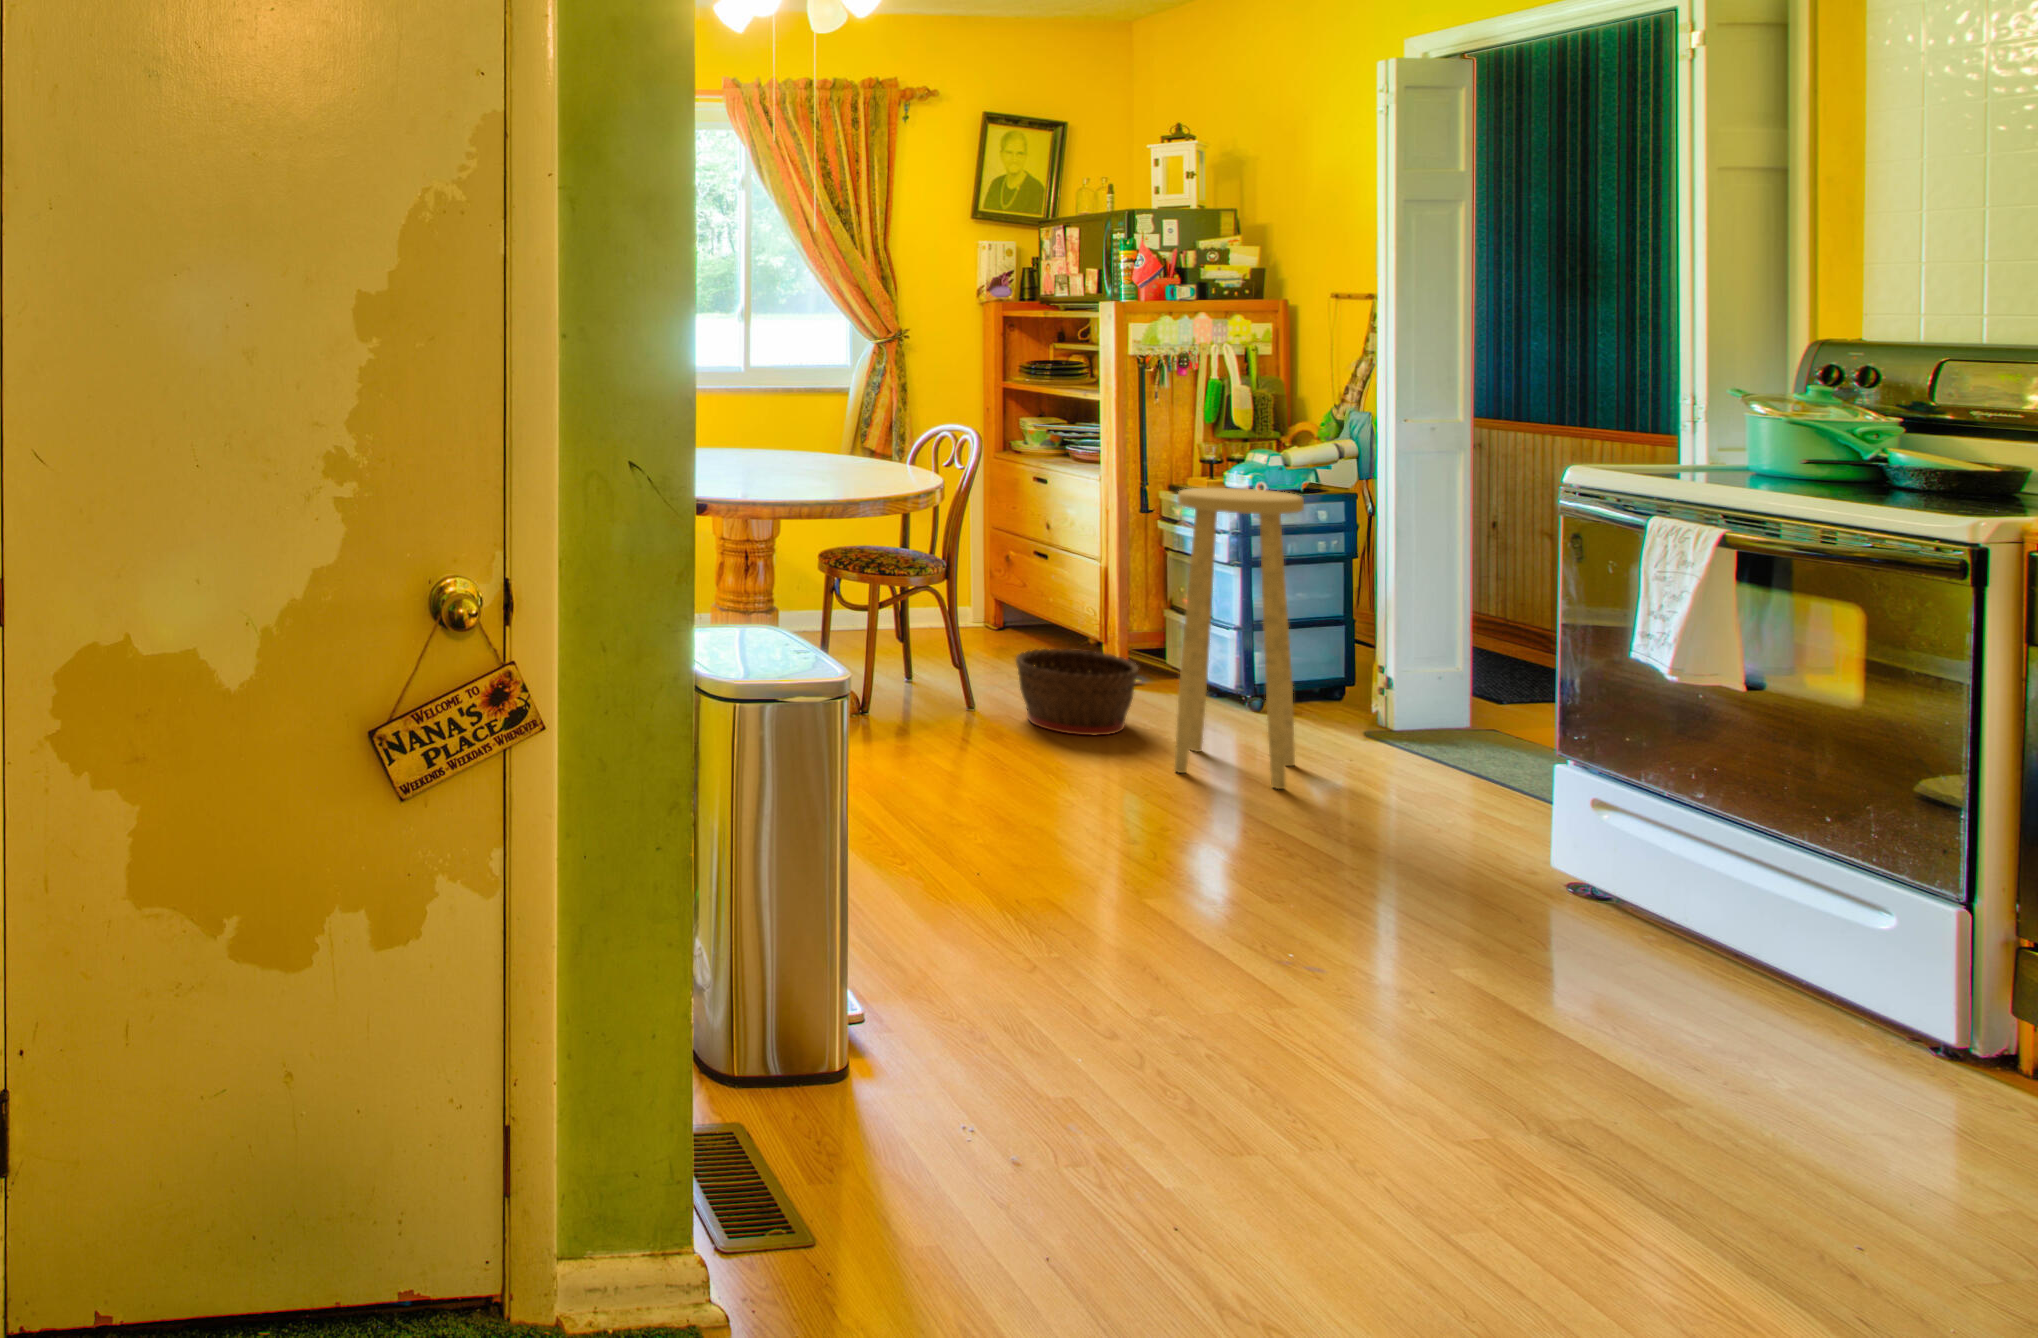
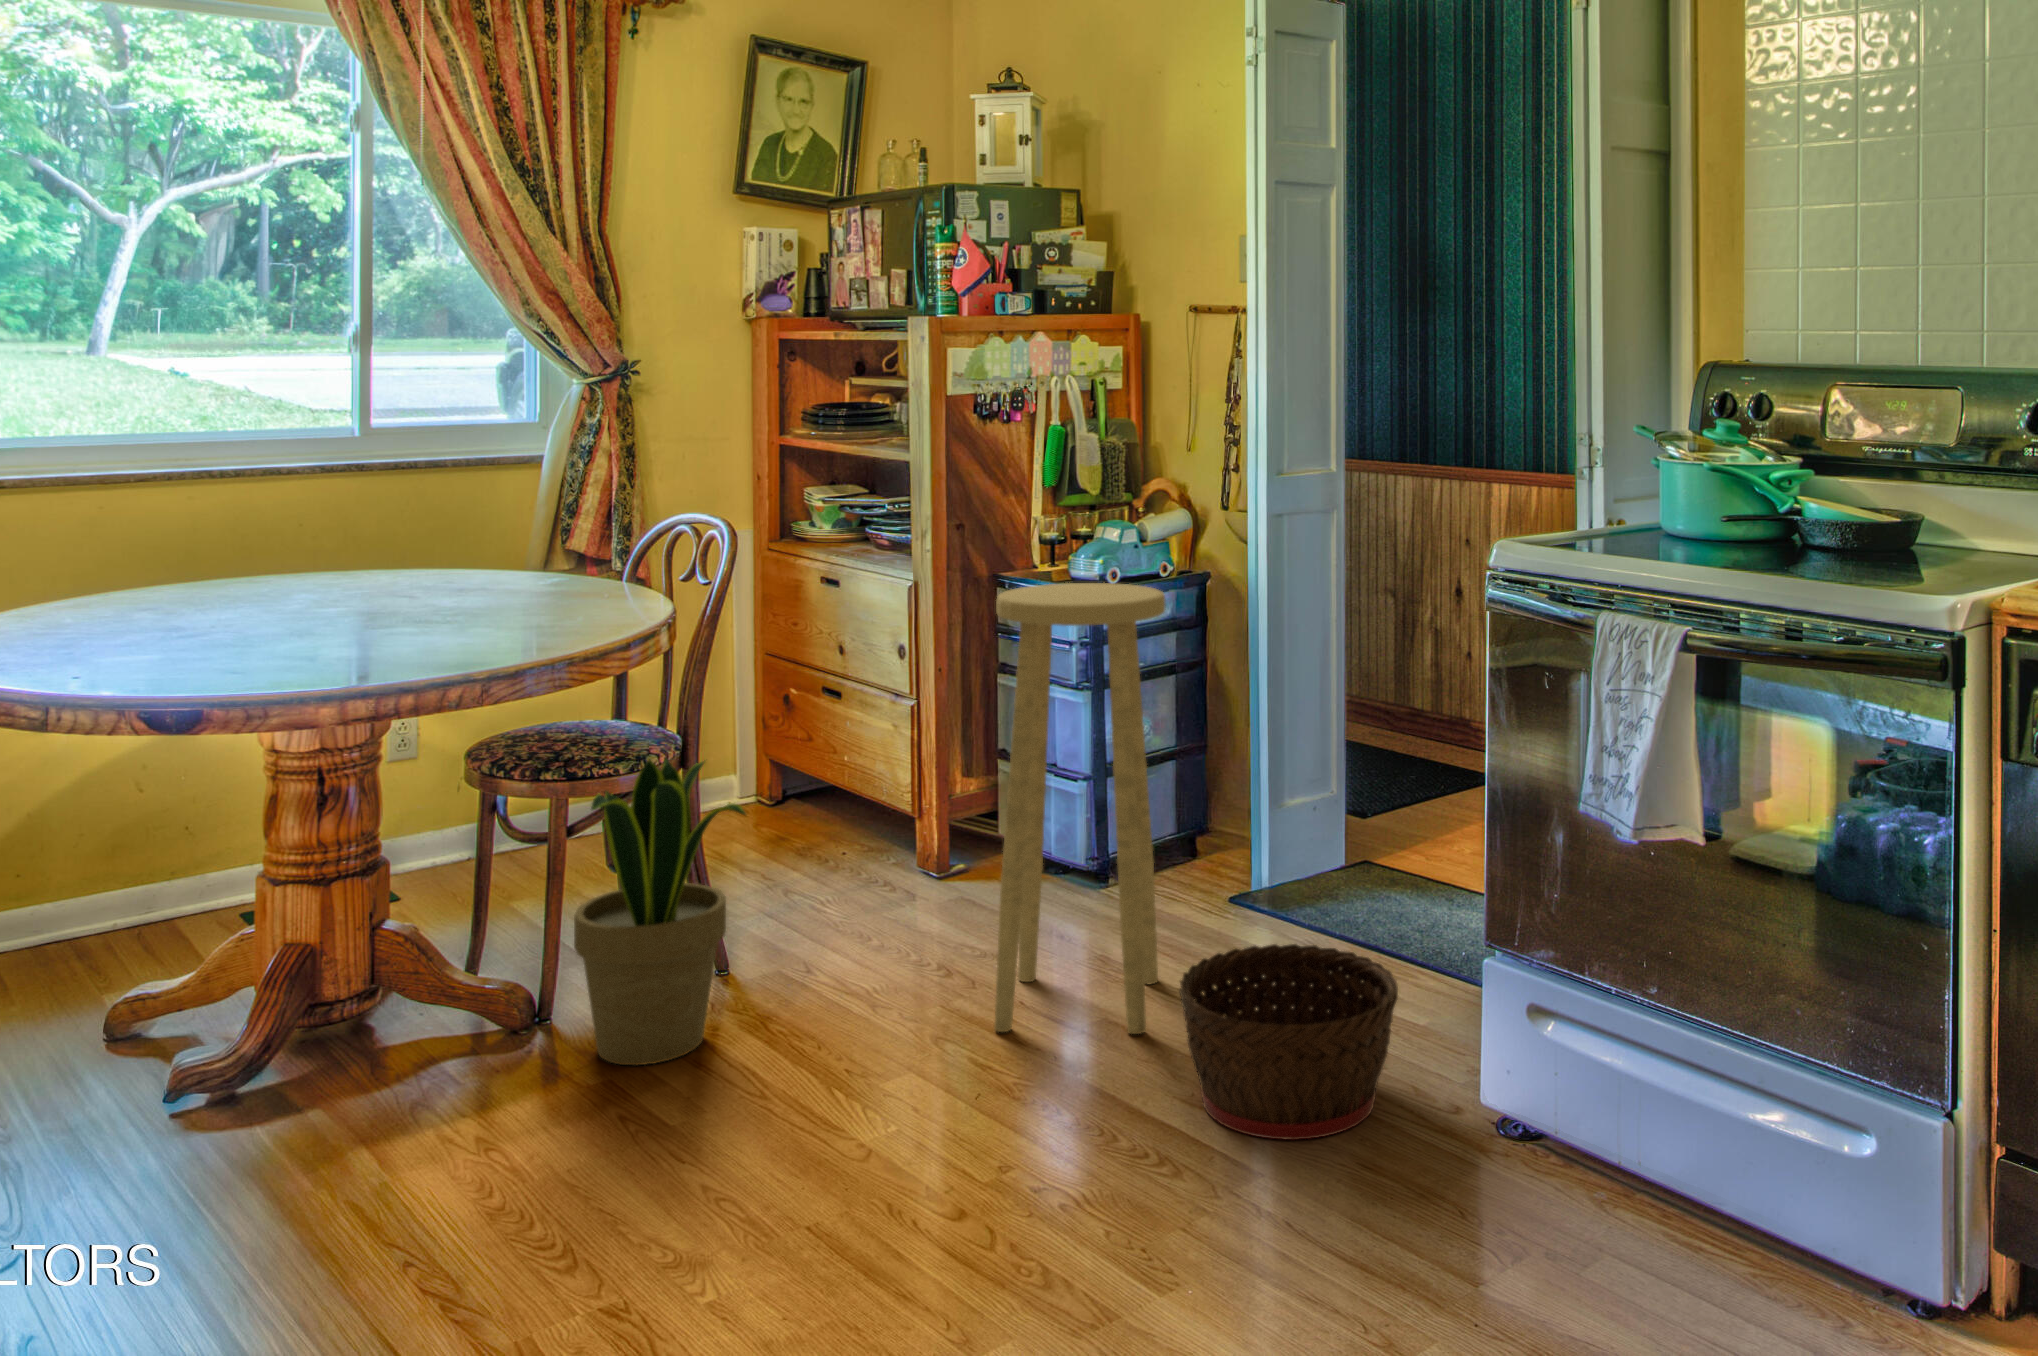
potted plant: none [909,573,1012,752] -> present [574,759,746,1065]
basket: present [1016,649,1138,735] -> present [1179,944,1398,1140]

